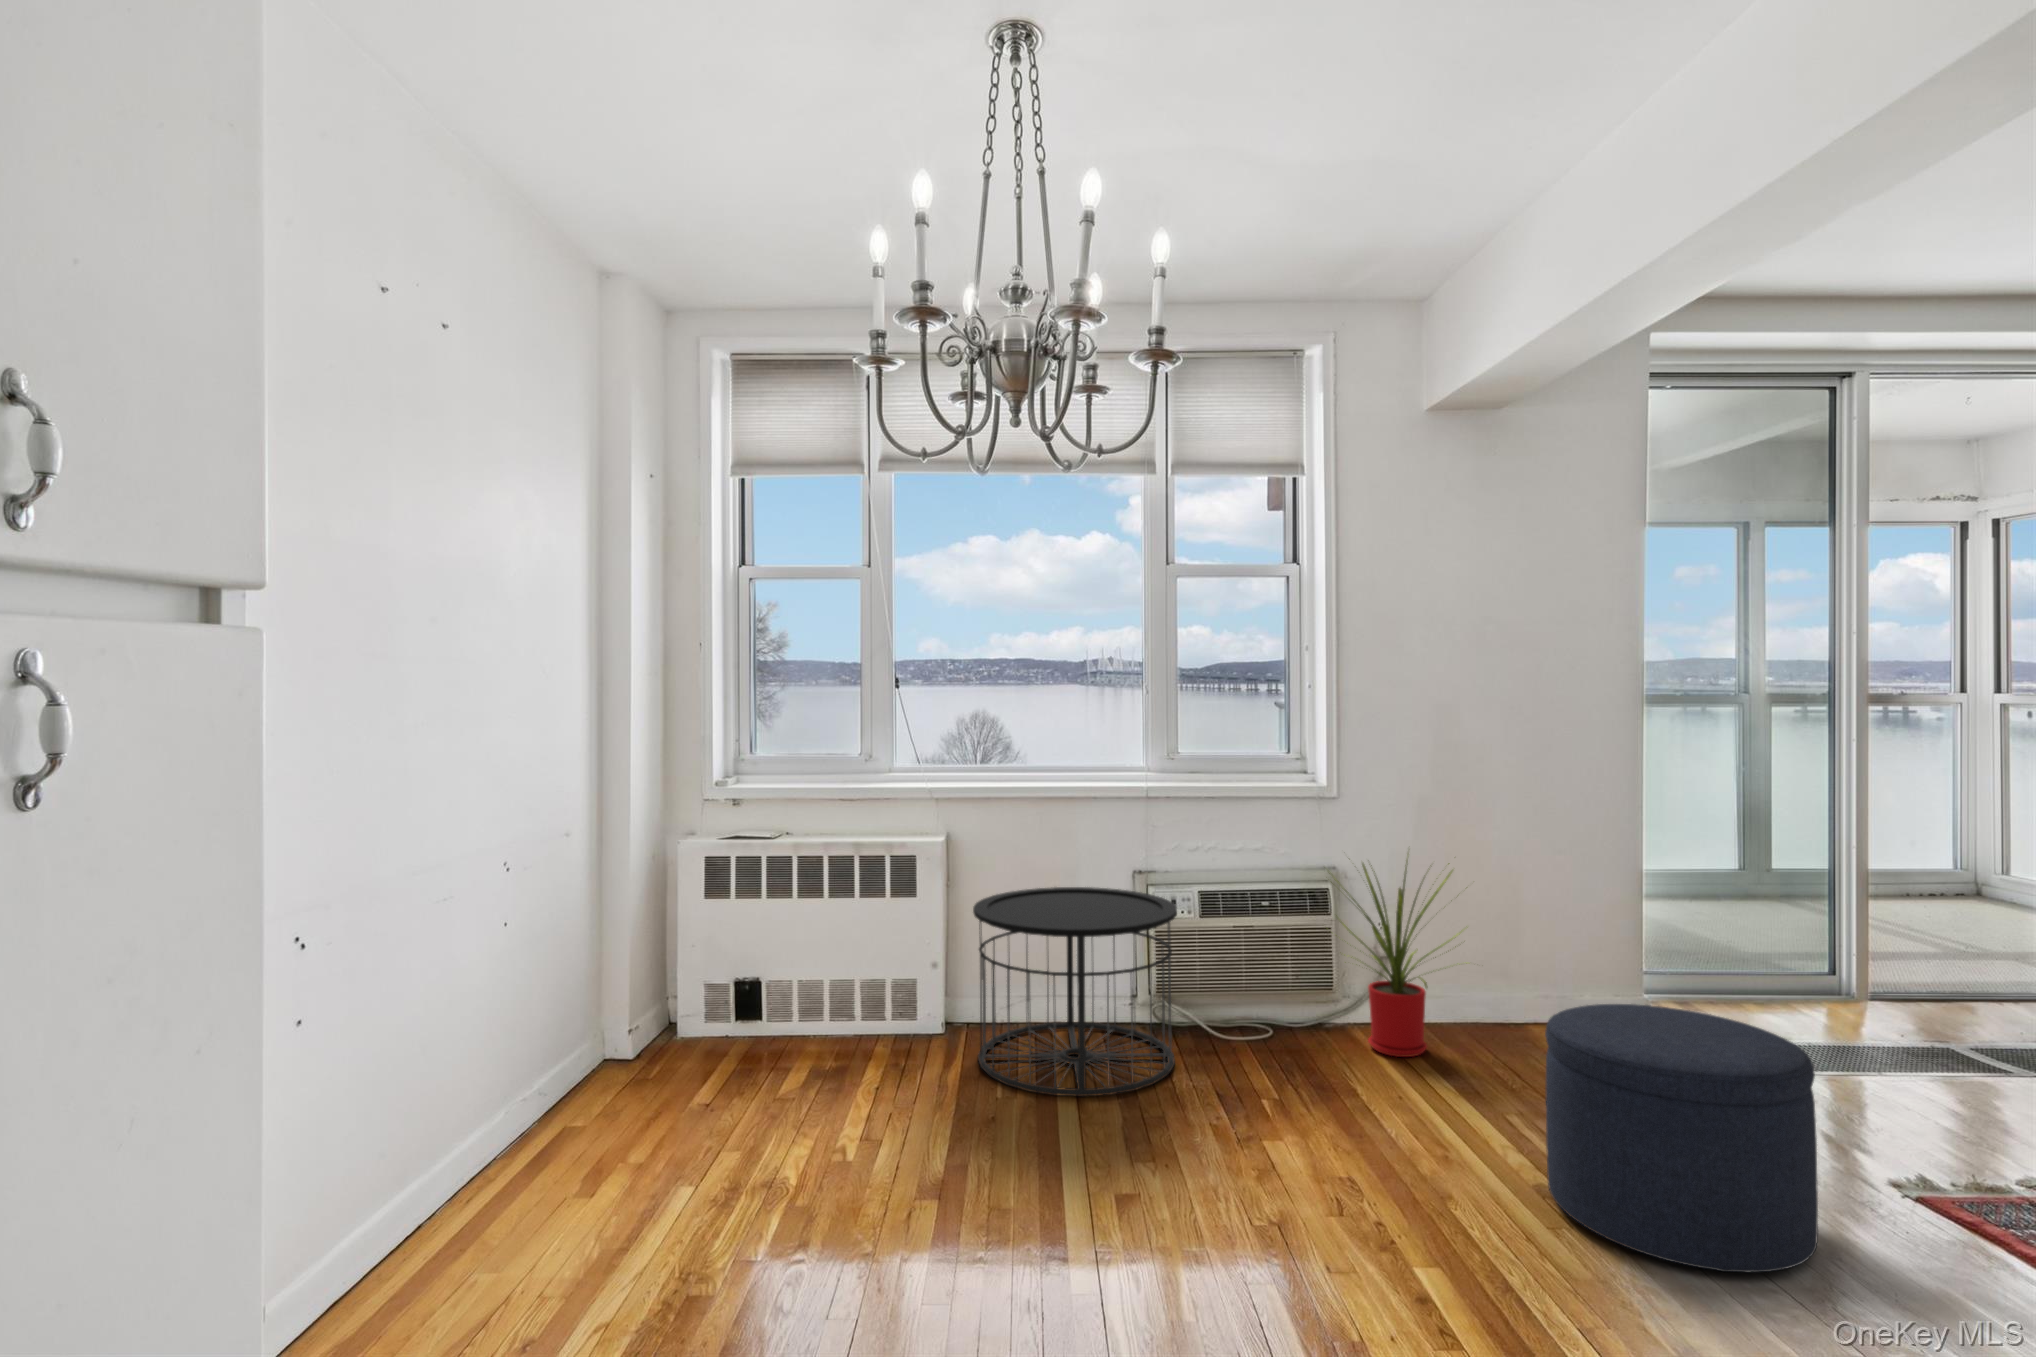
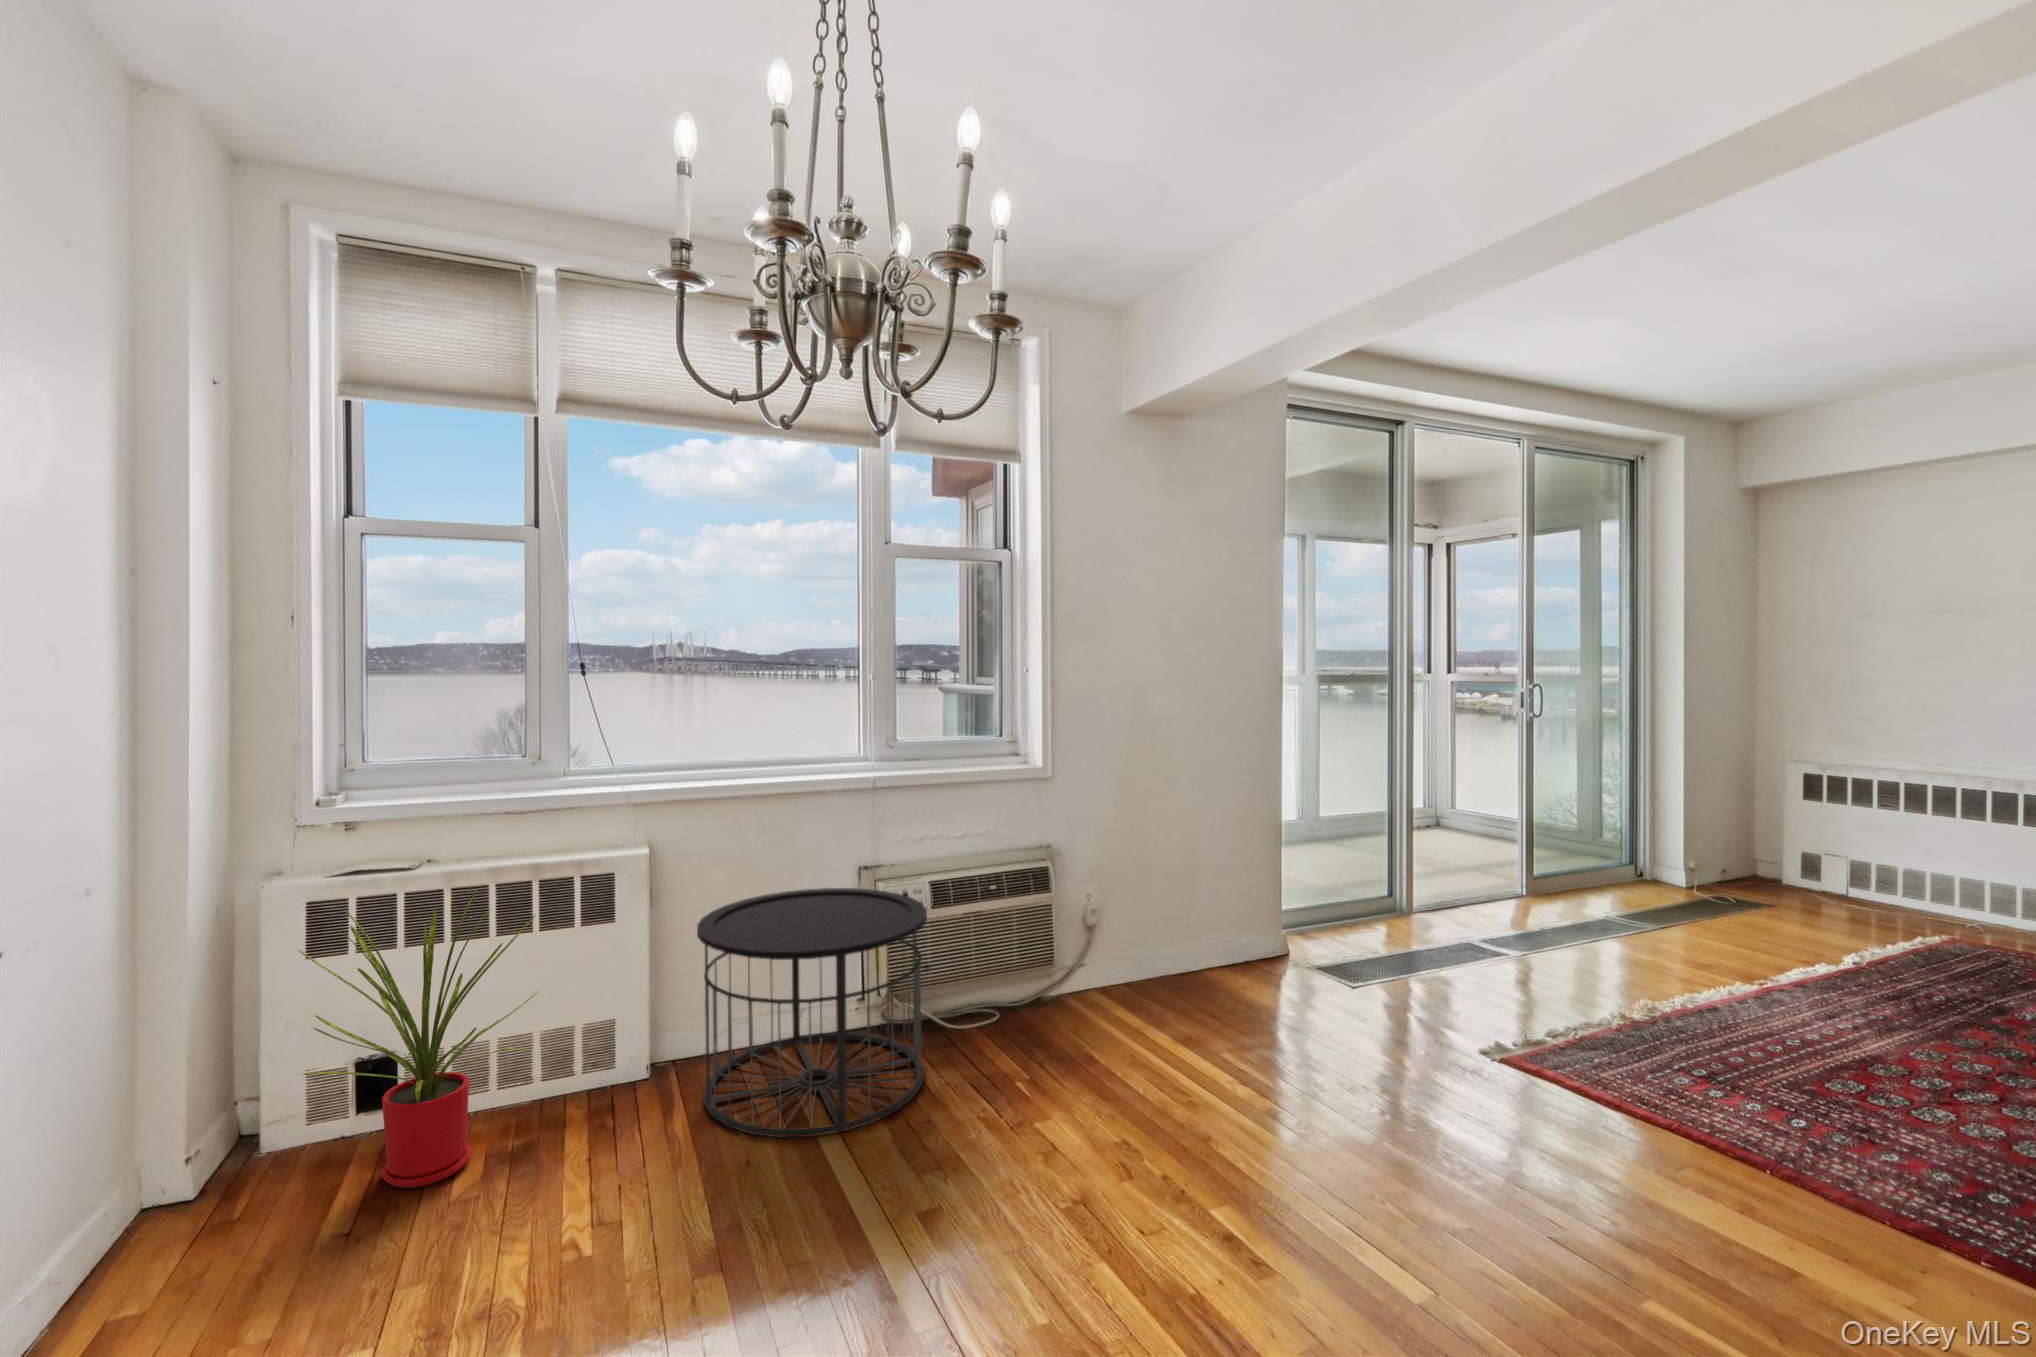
house plant: present [1341,861,1461,1057] -> present [298,890,537,1188]
ottoman: present [1545,1004,1818,1272] -> none [1309,960,1531,1204]

